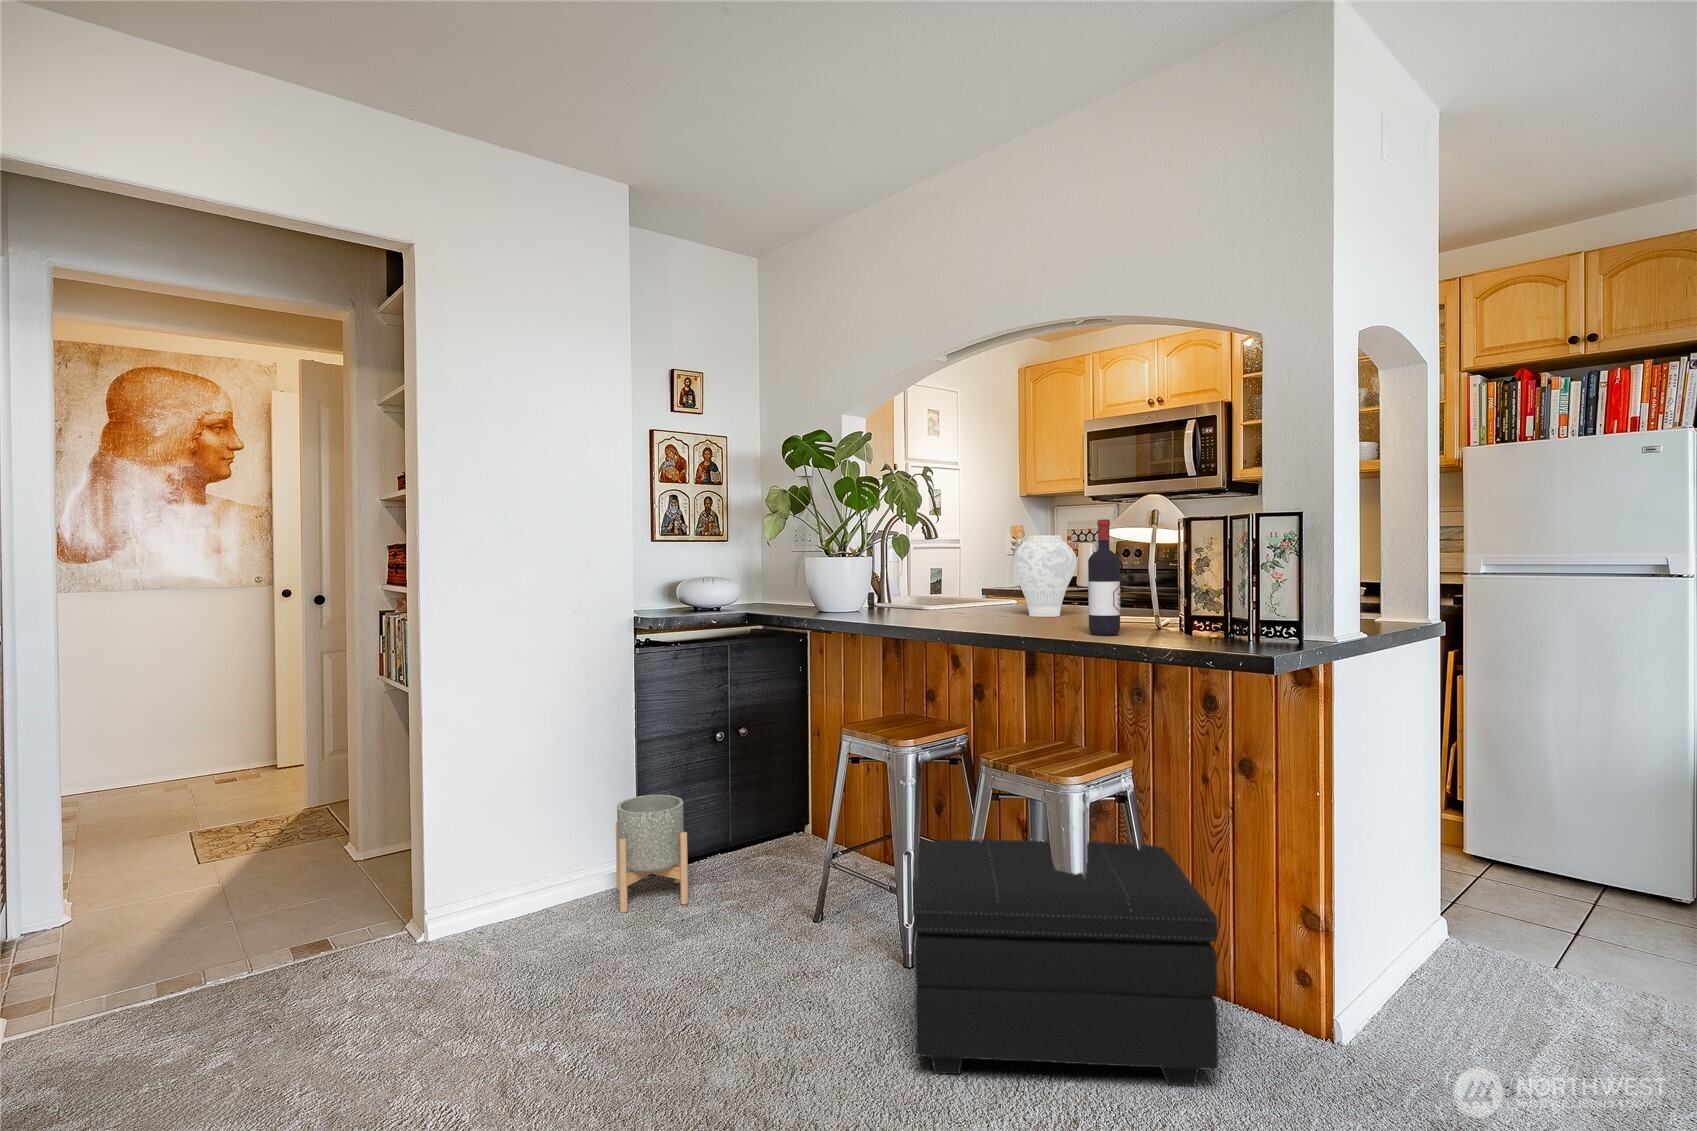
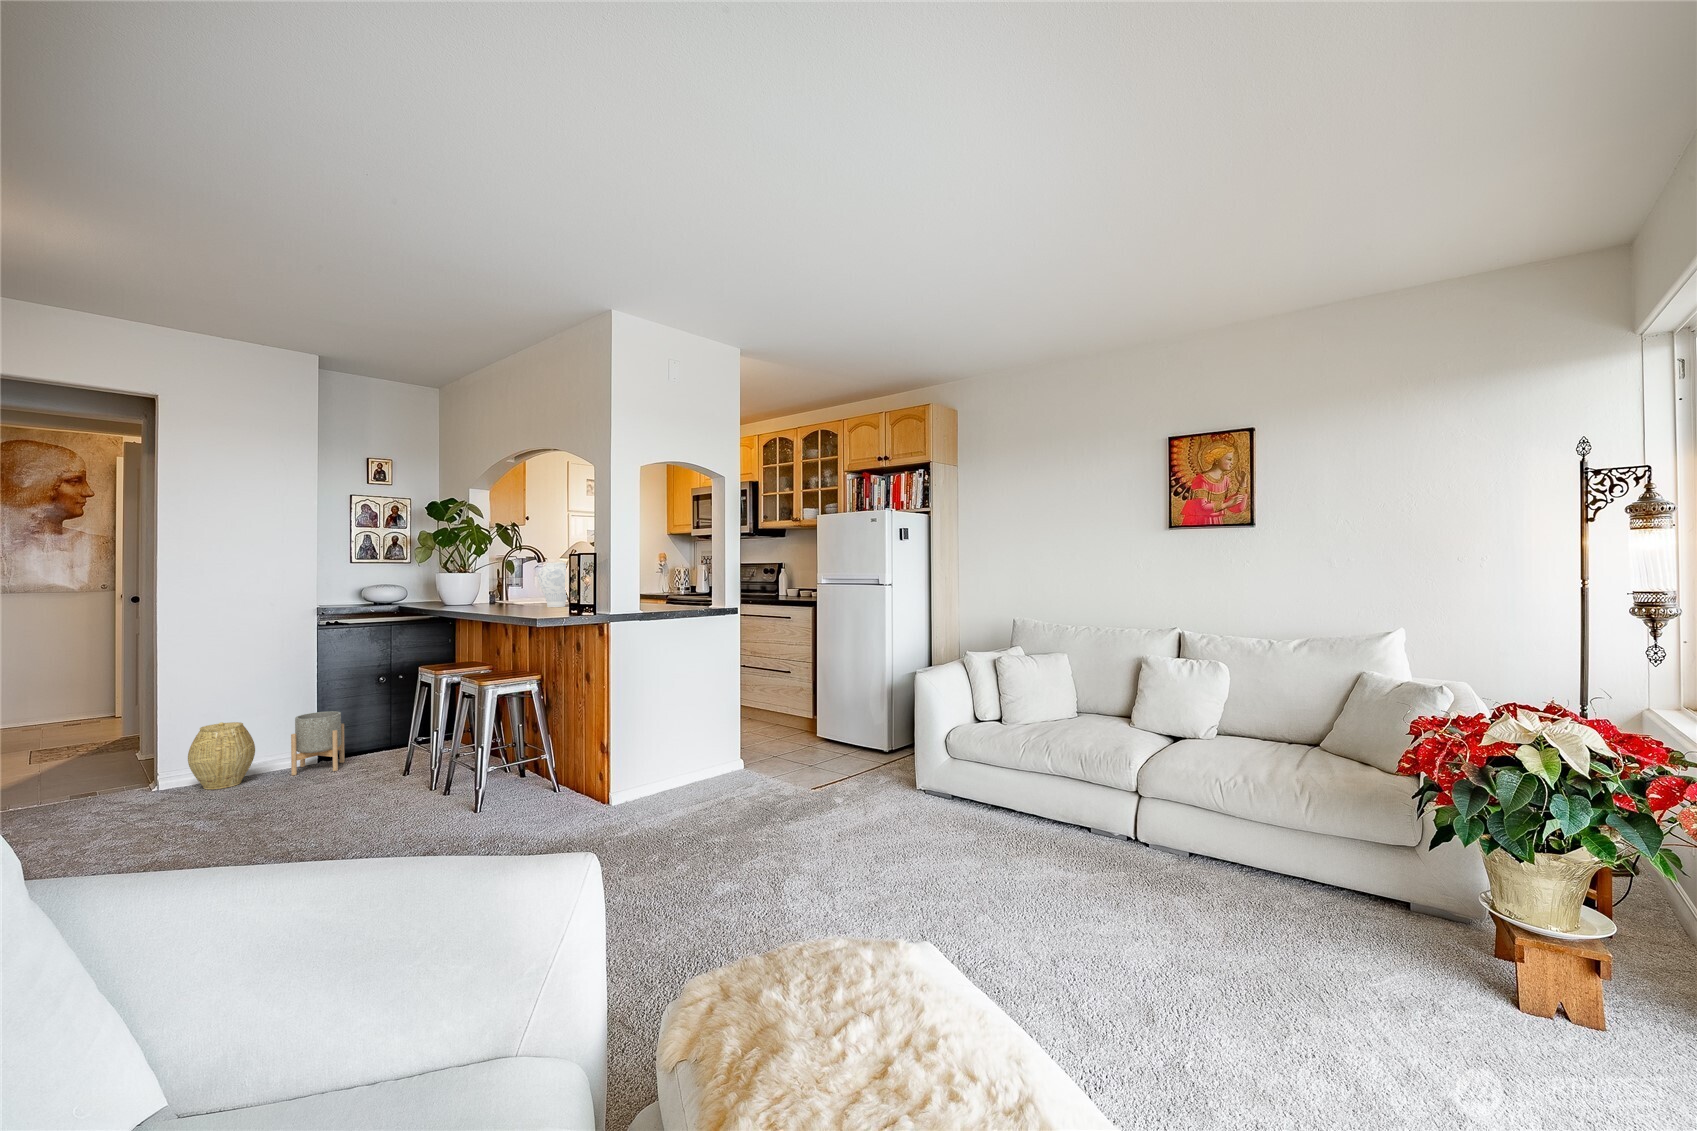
wine bottle: present [1088,519,1120,635] -> none [509,557,526,614]
woven basket: none [474,819,570,944] -> present [188,722,255,790]
footstool: present [914,839,1218,1086] -> none [375,717,550,821]

